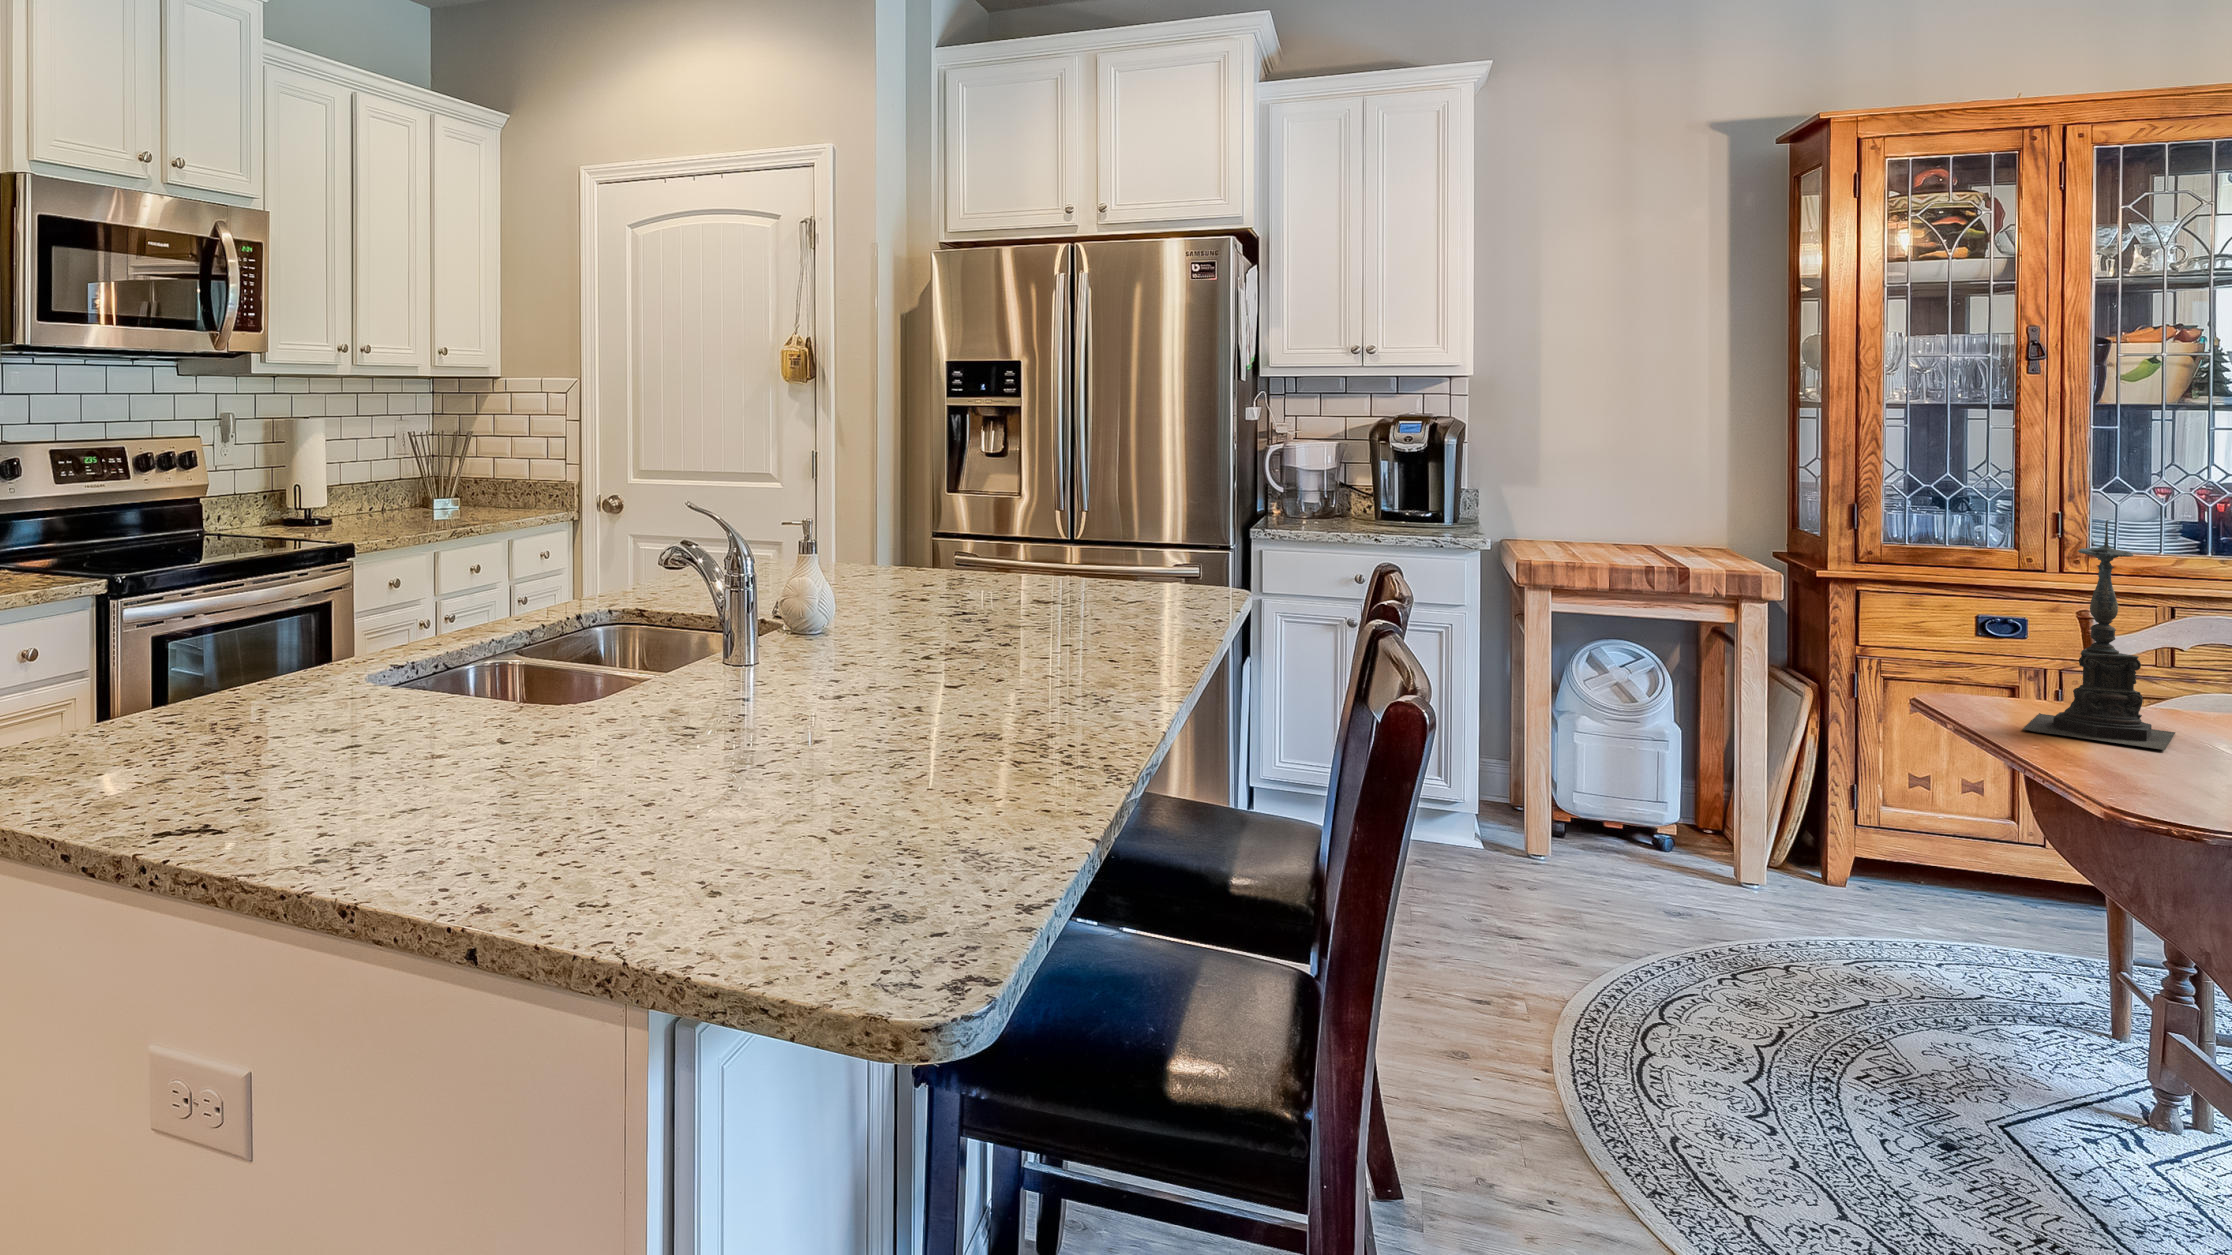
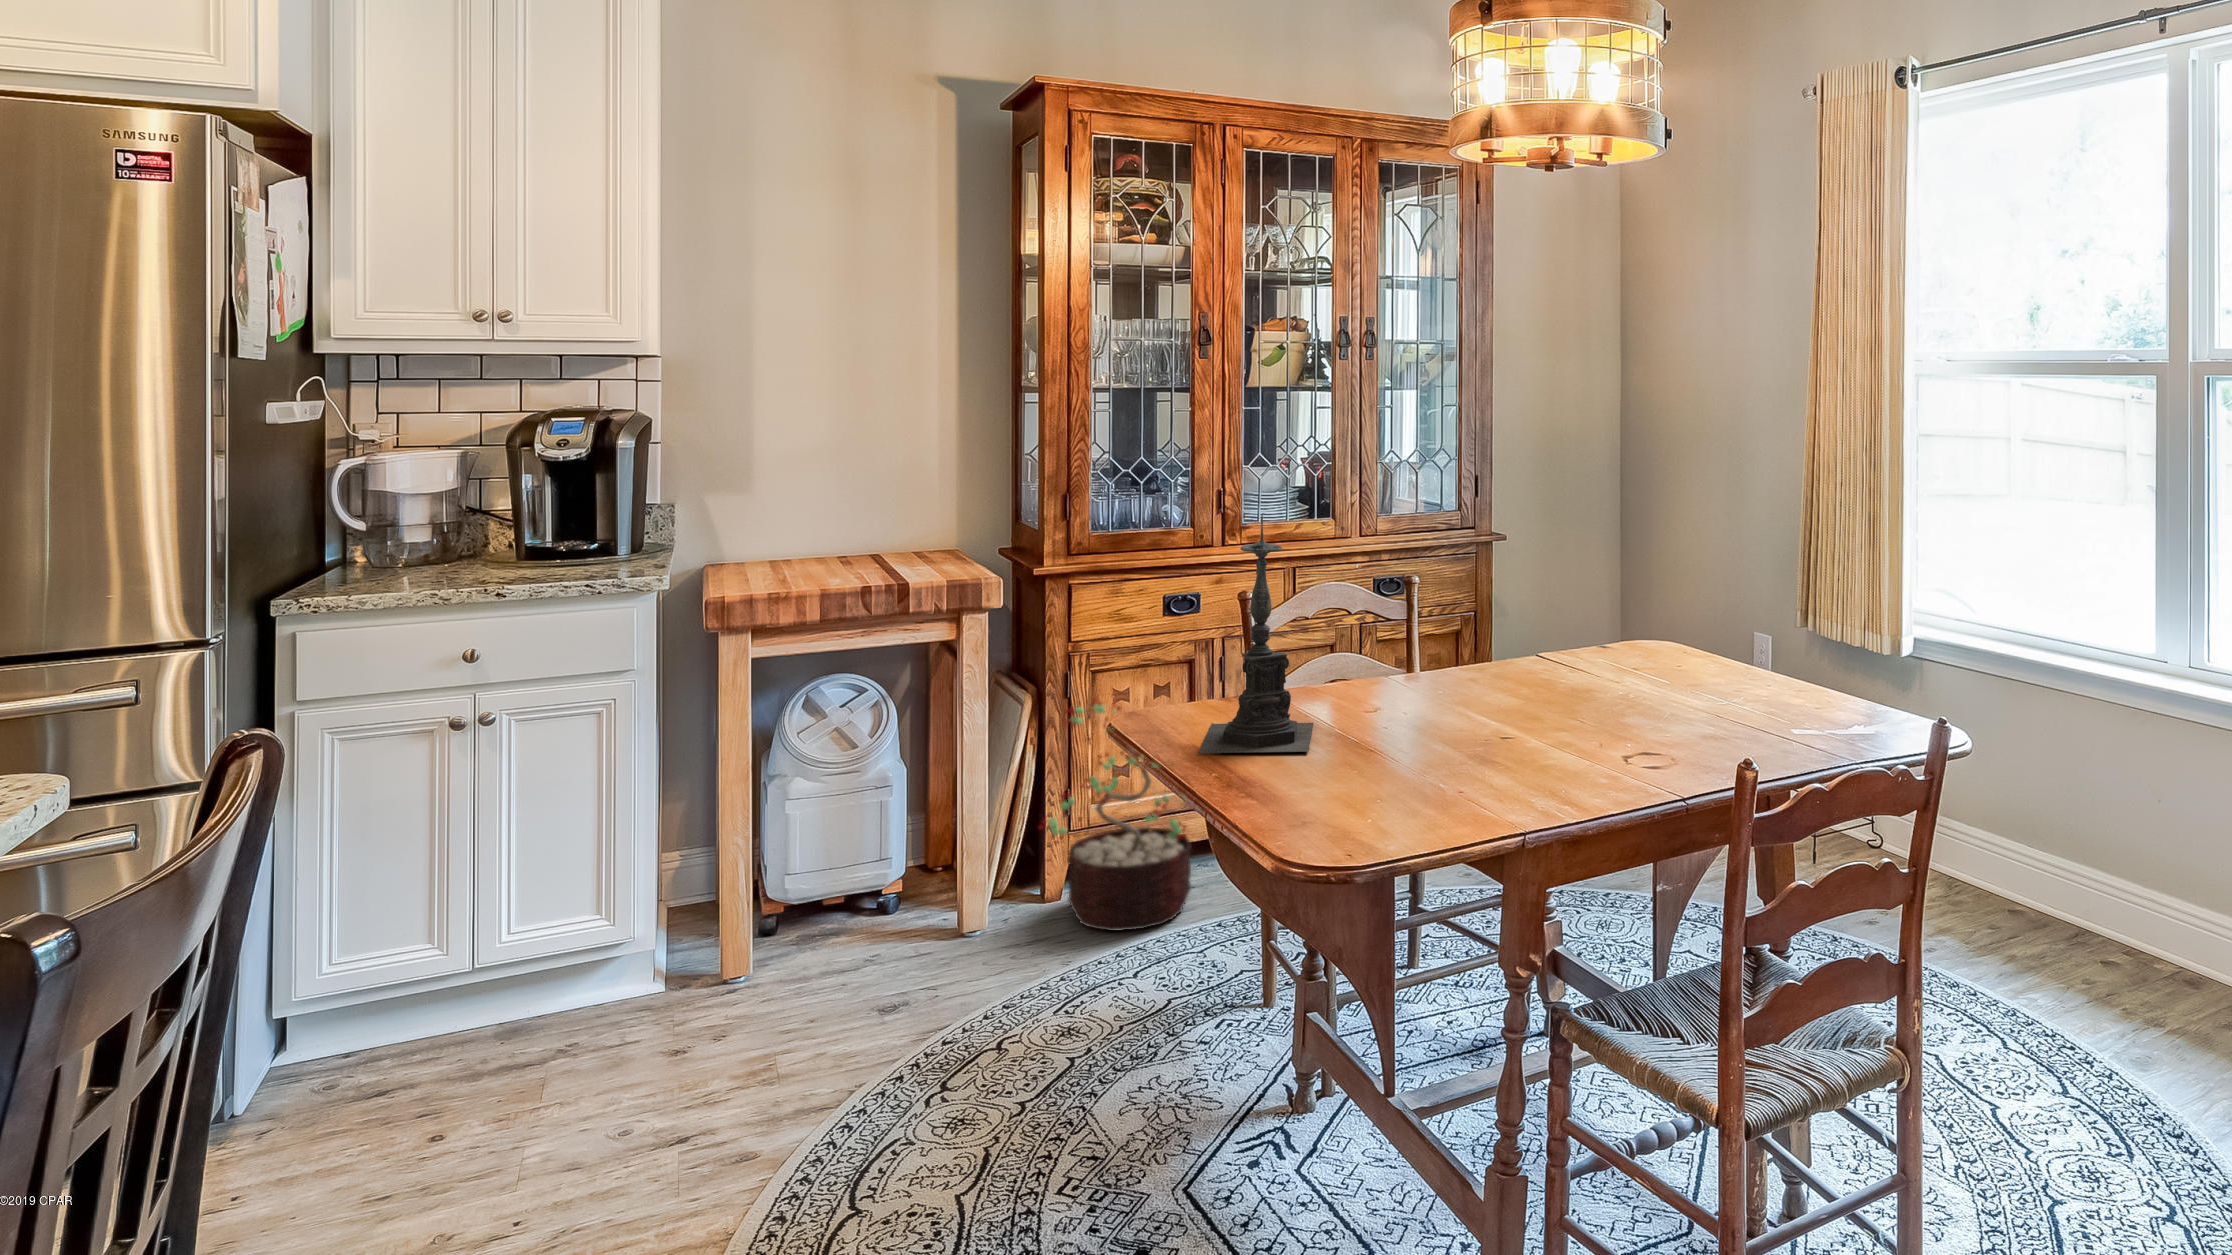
decorative plant: none [1819,698,2017,934] -> present [1040,698,1192,931]

